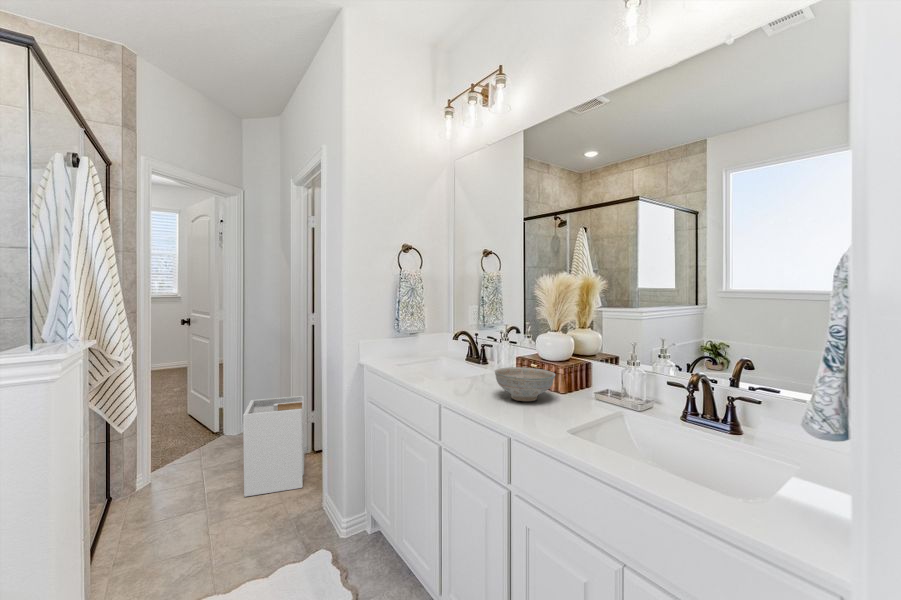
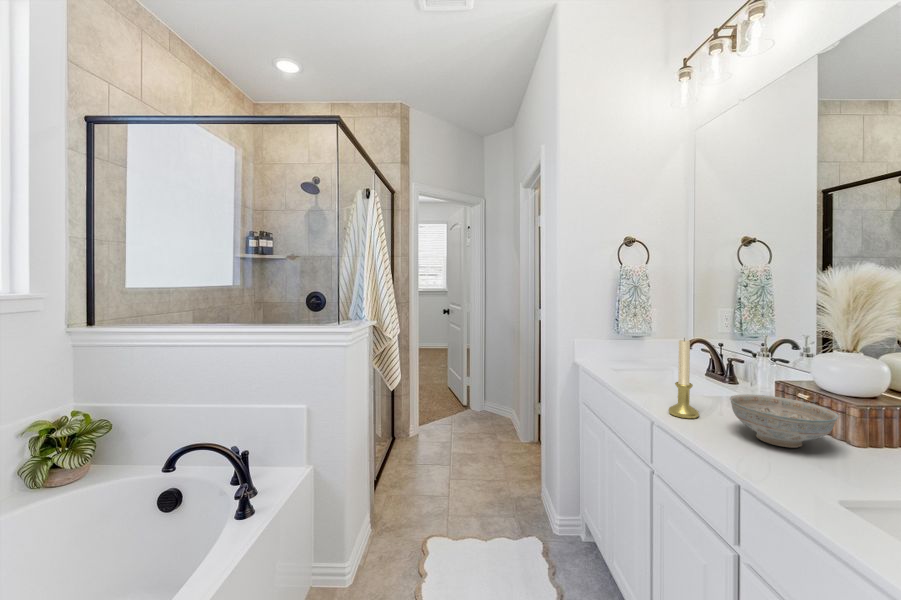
candle holder: none [451,328,472,394] -> present [668,339,699,419]
laundry hamper: present [243,396,304,497] -> none [477,384,530,471]

